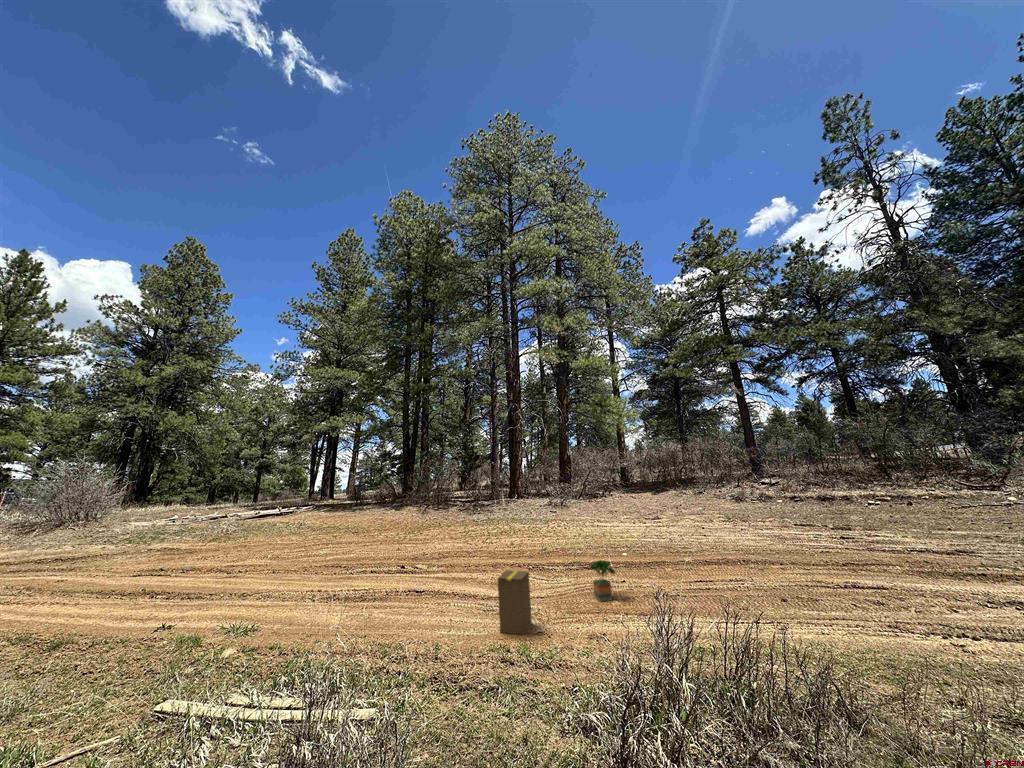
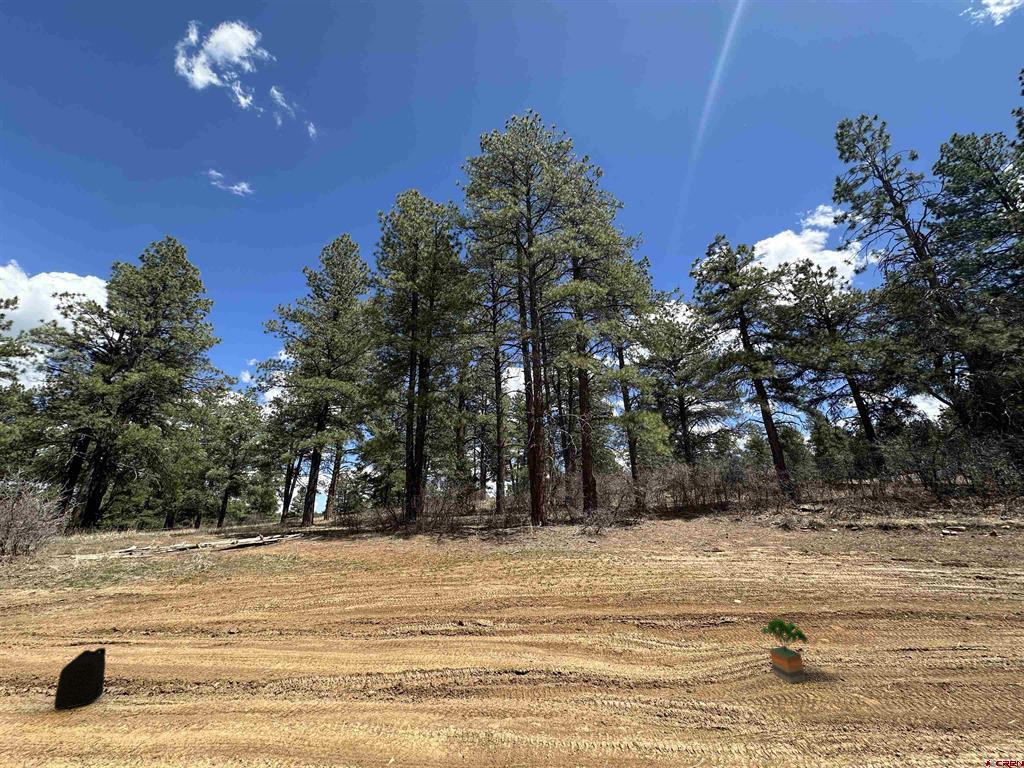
cardboard box: present [498,571,532,635] -> none [680,644,744,759]
backpack: none [126,574,155,609] -> present [54,648,106,709]

